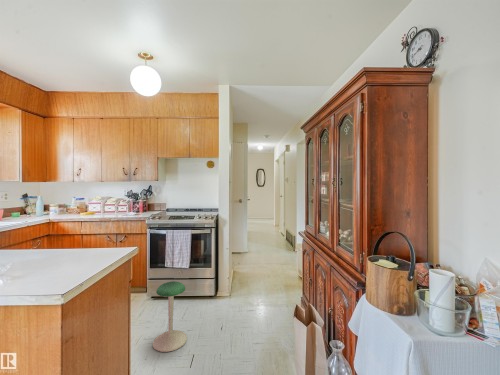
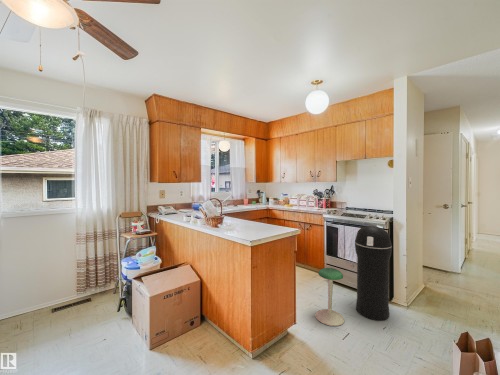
trash can: none [190,226,224,322] -> present [355,226,392,321]

